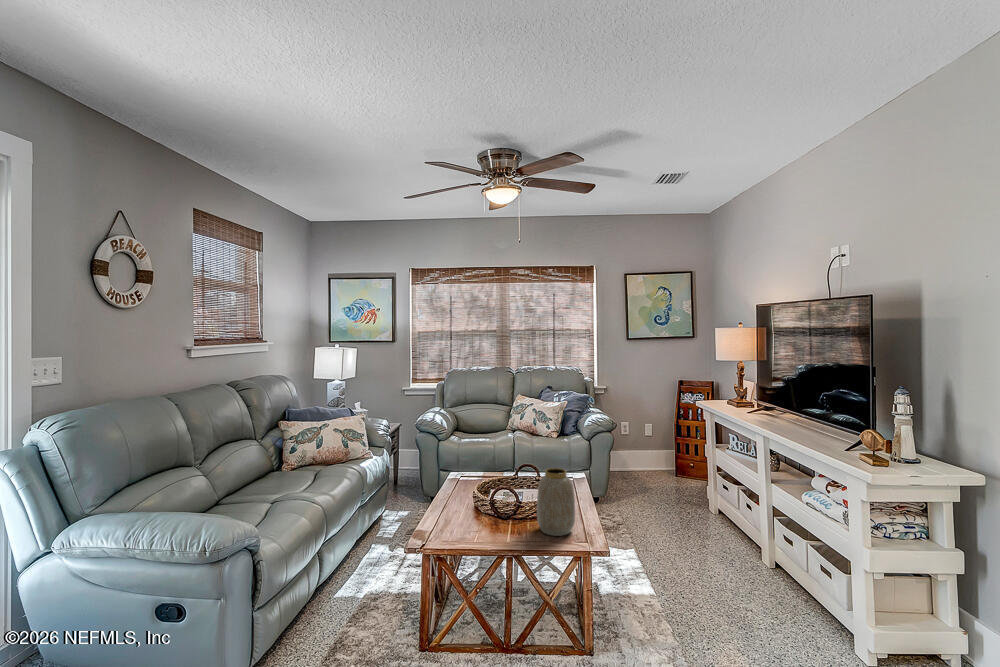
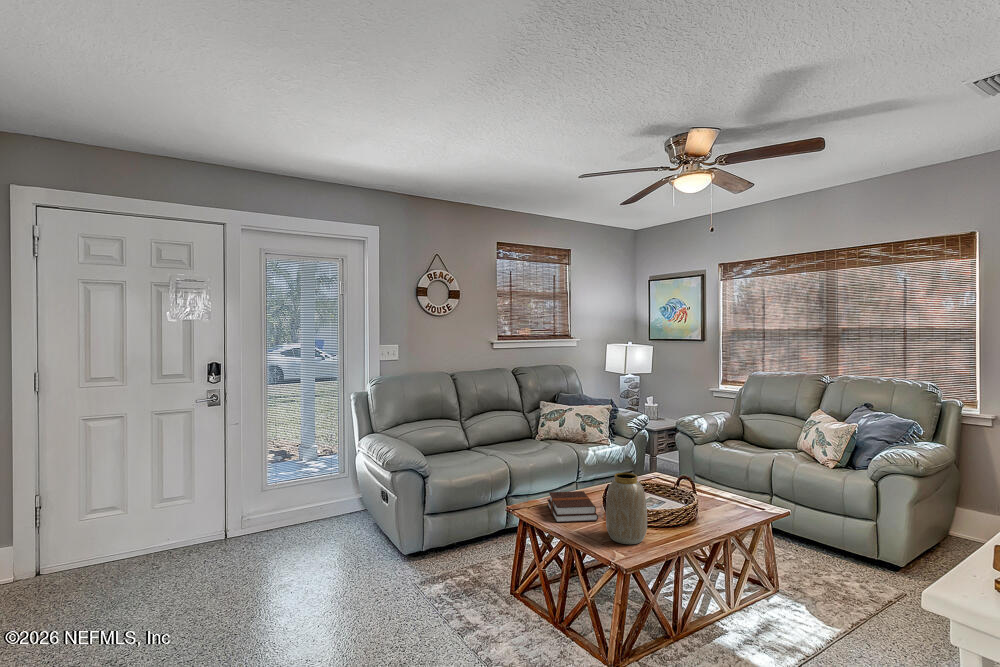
hardback book: none [439,503,508,541] -> present [547,491,598,522]

